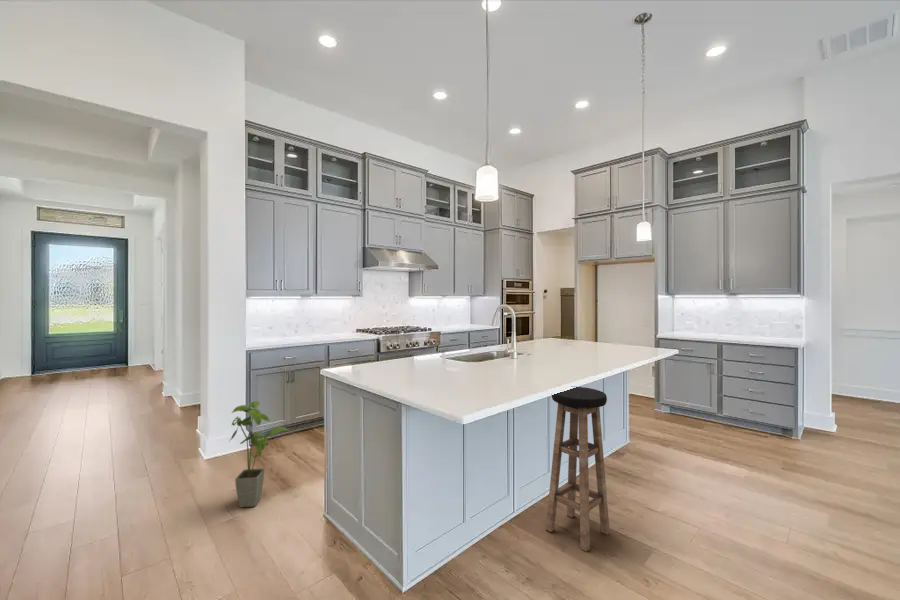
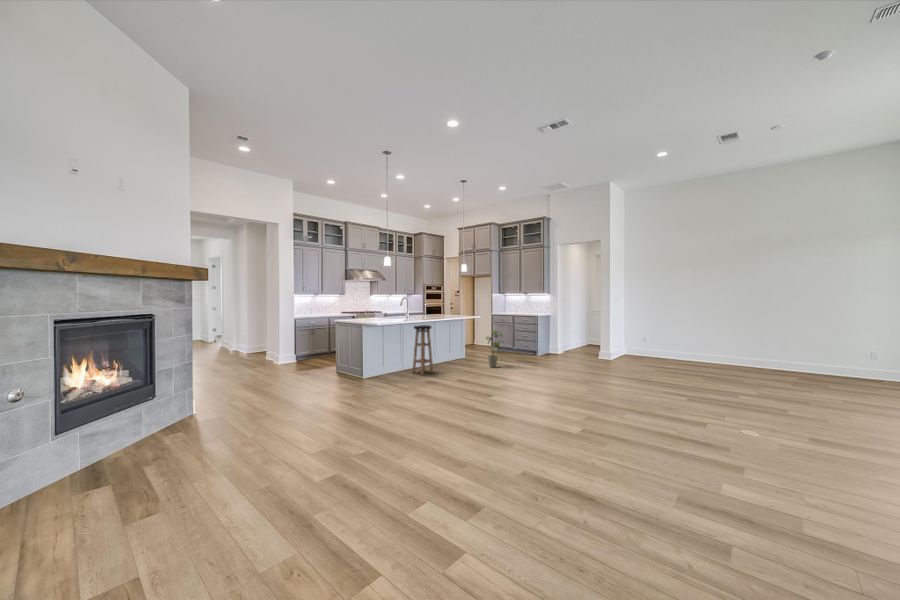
house plant: present [231,401,289,507] -> present [486,331,502,368]

